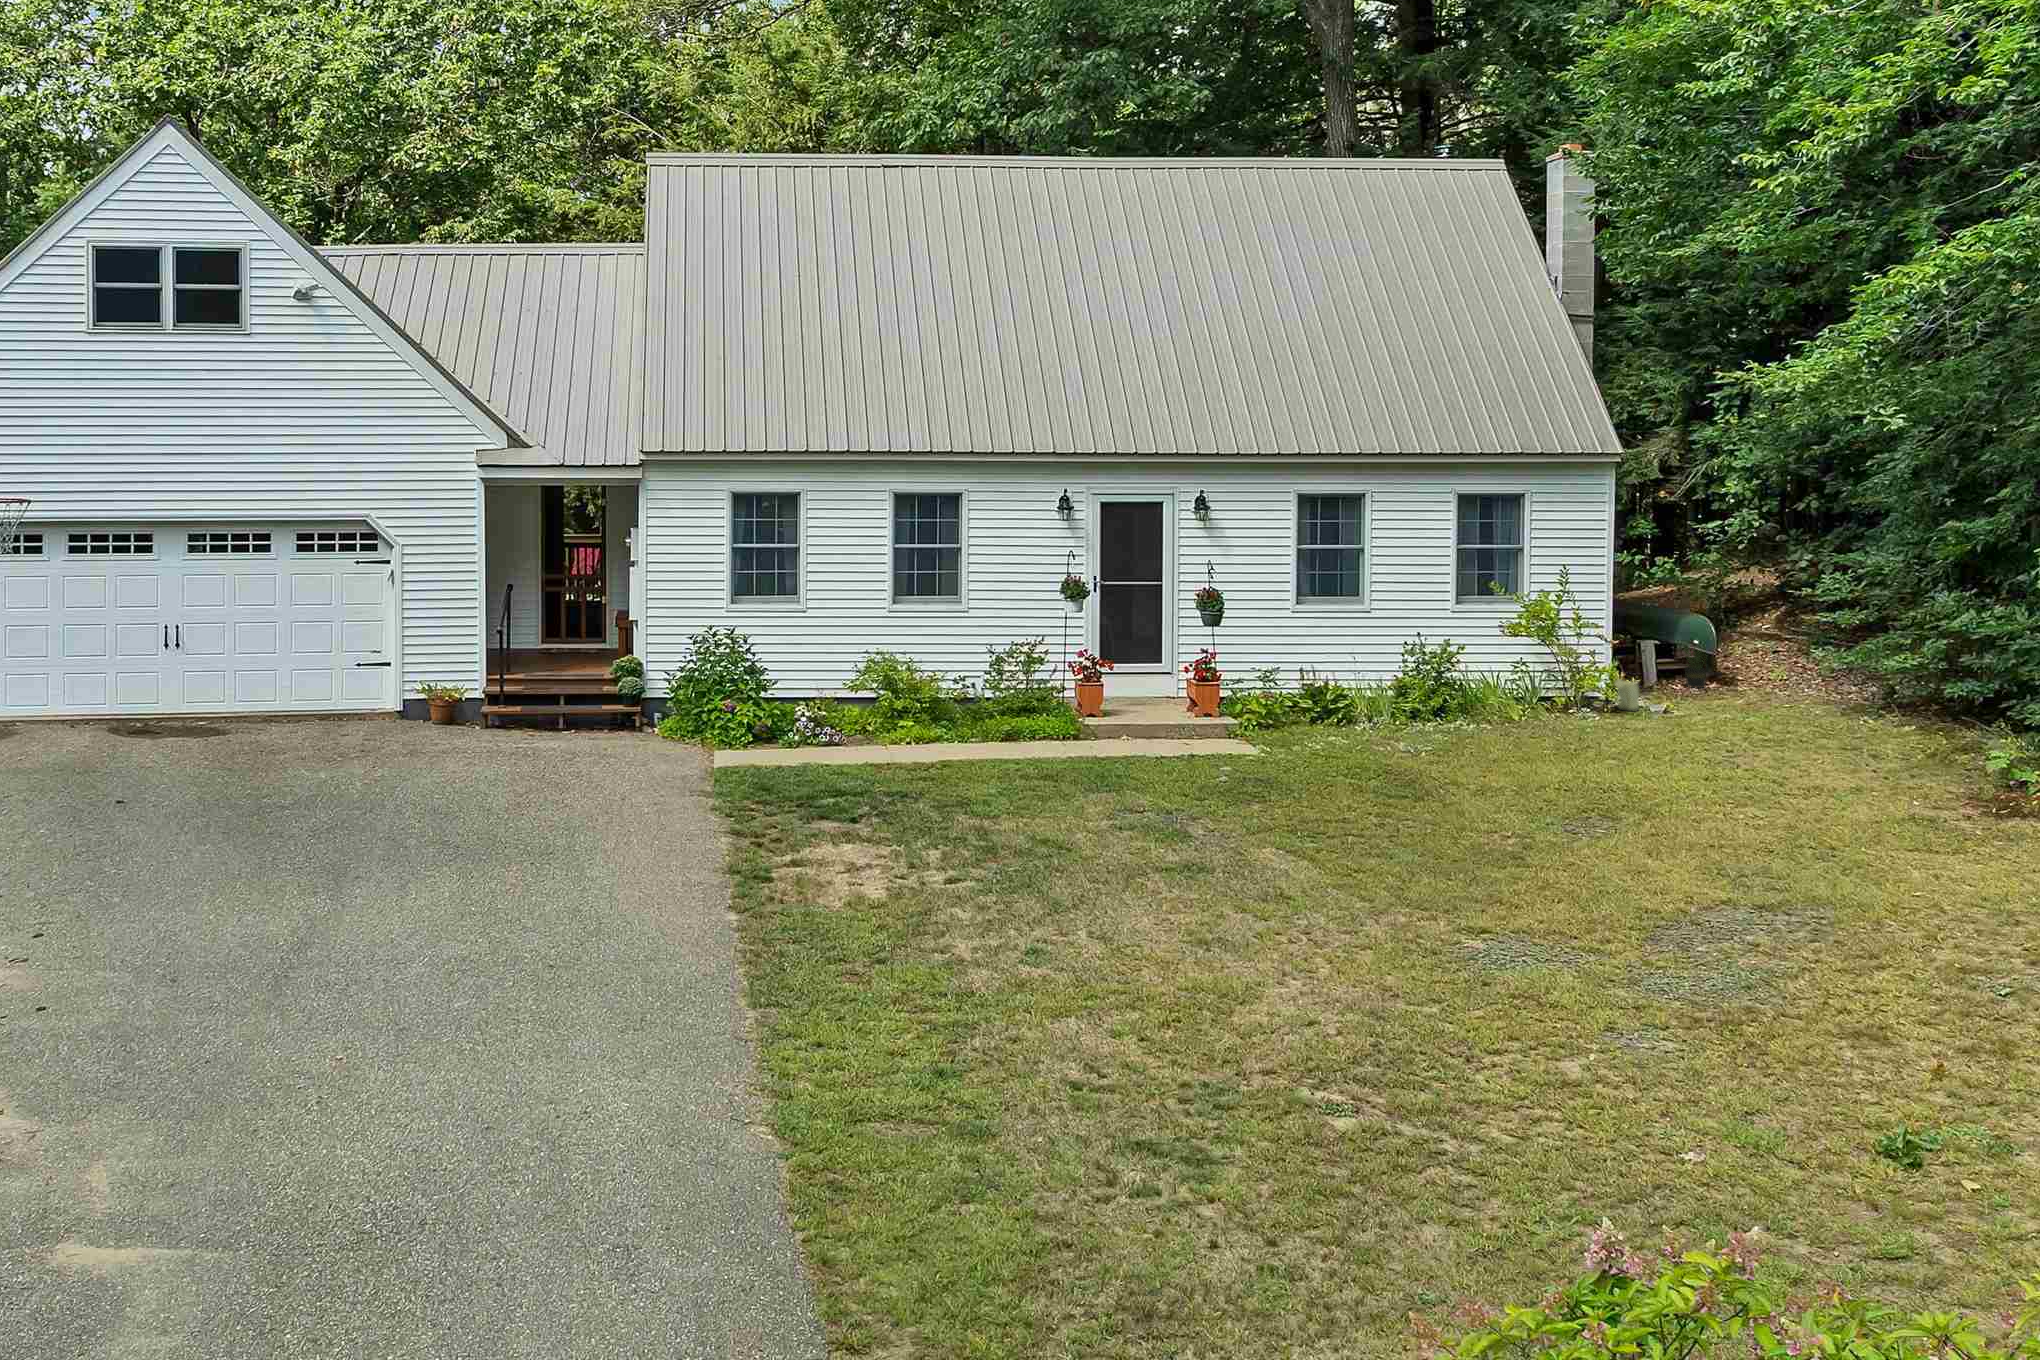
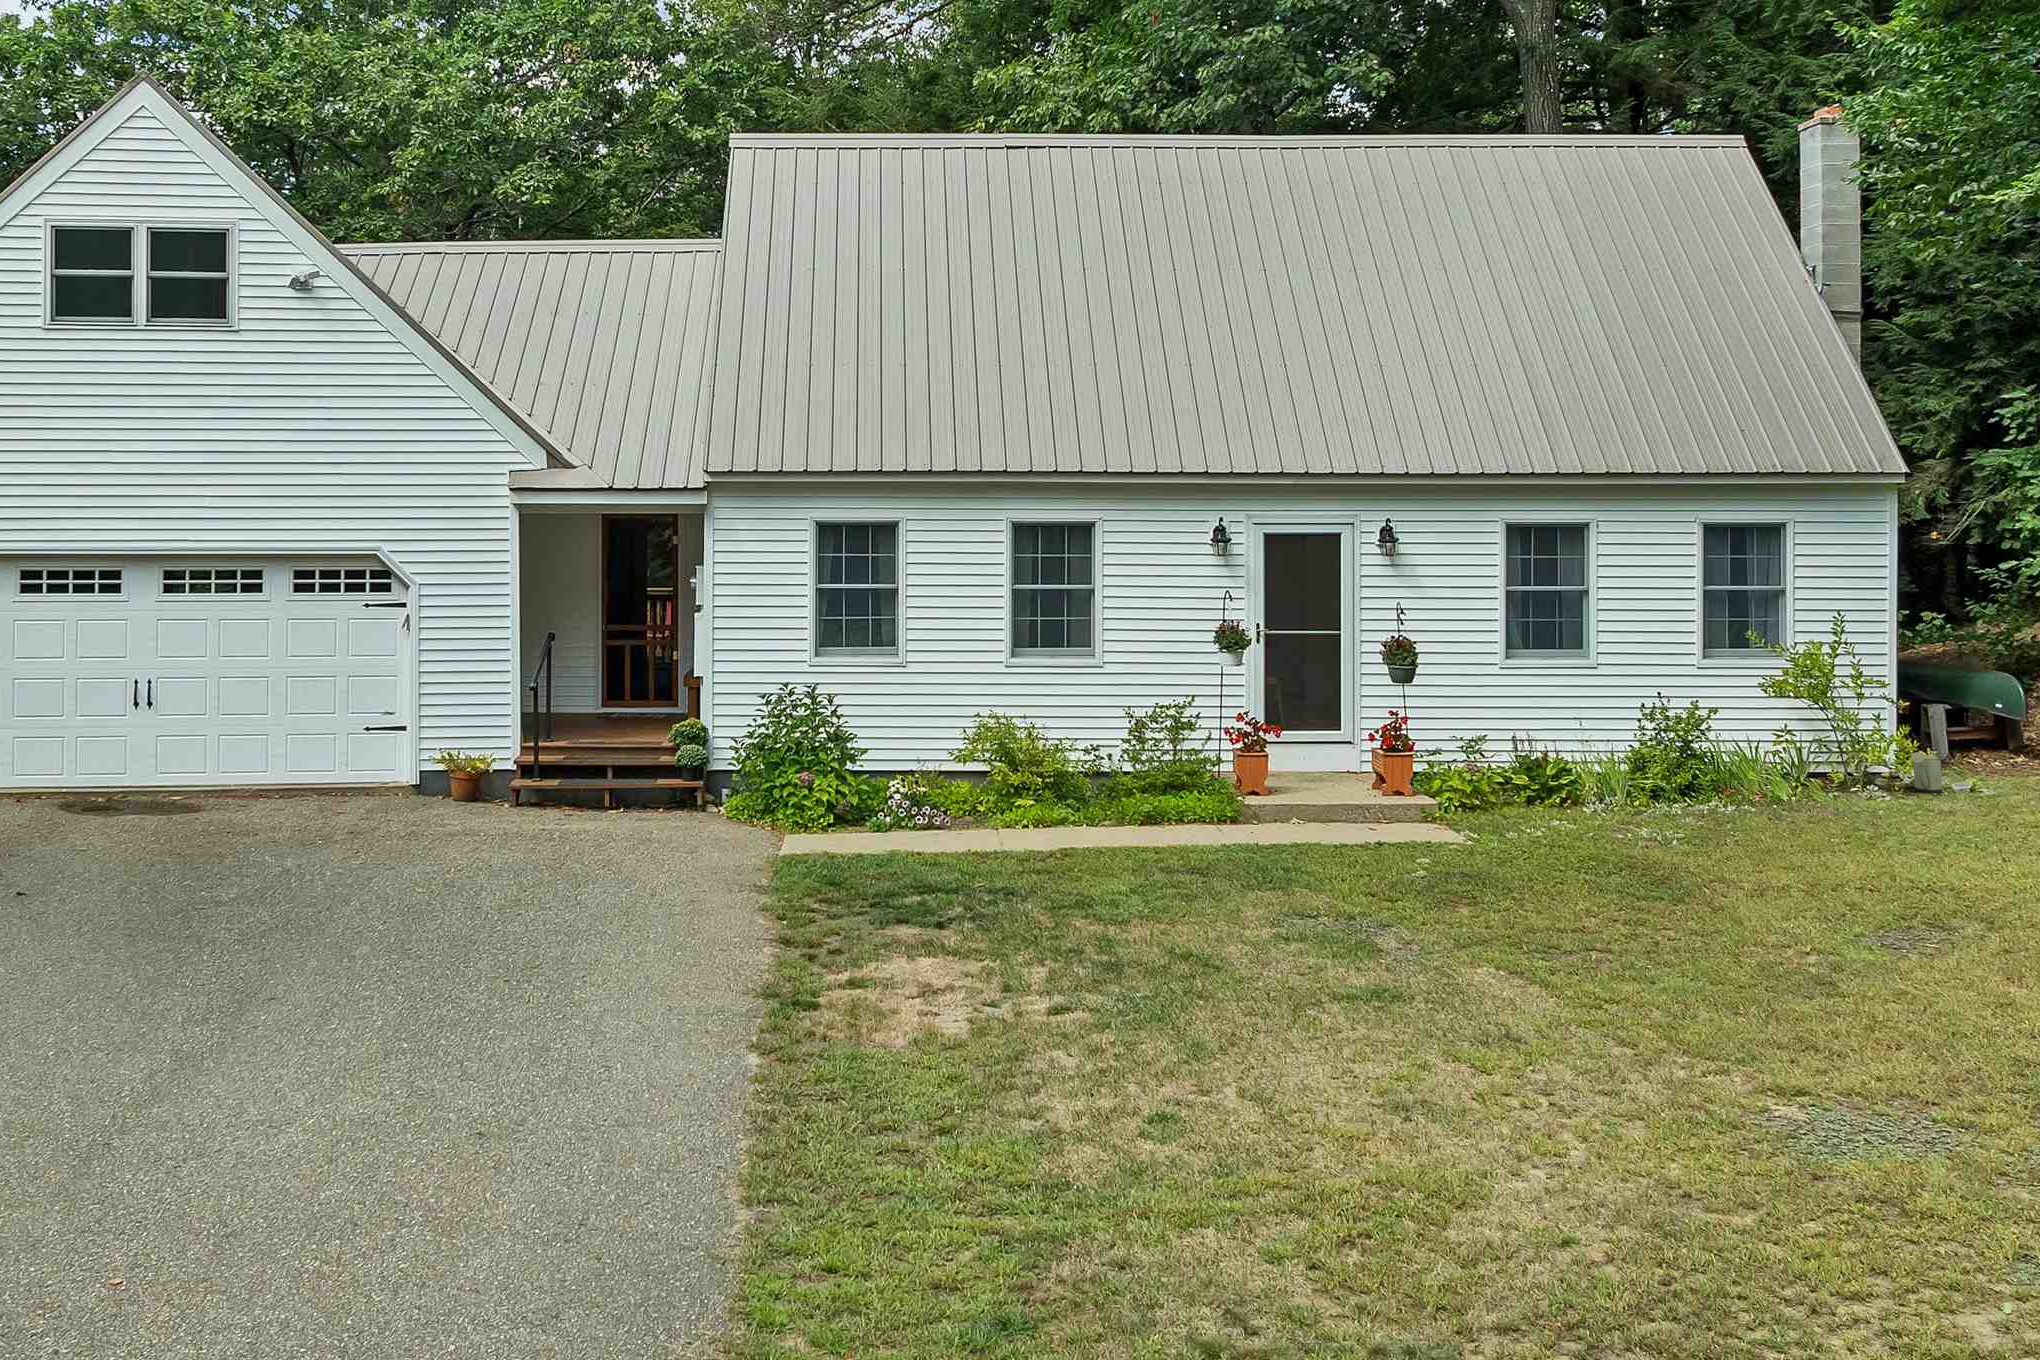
potted plant: present [1684,647,1706,688] -> none [1972,695,2026,766]

